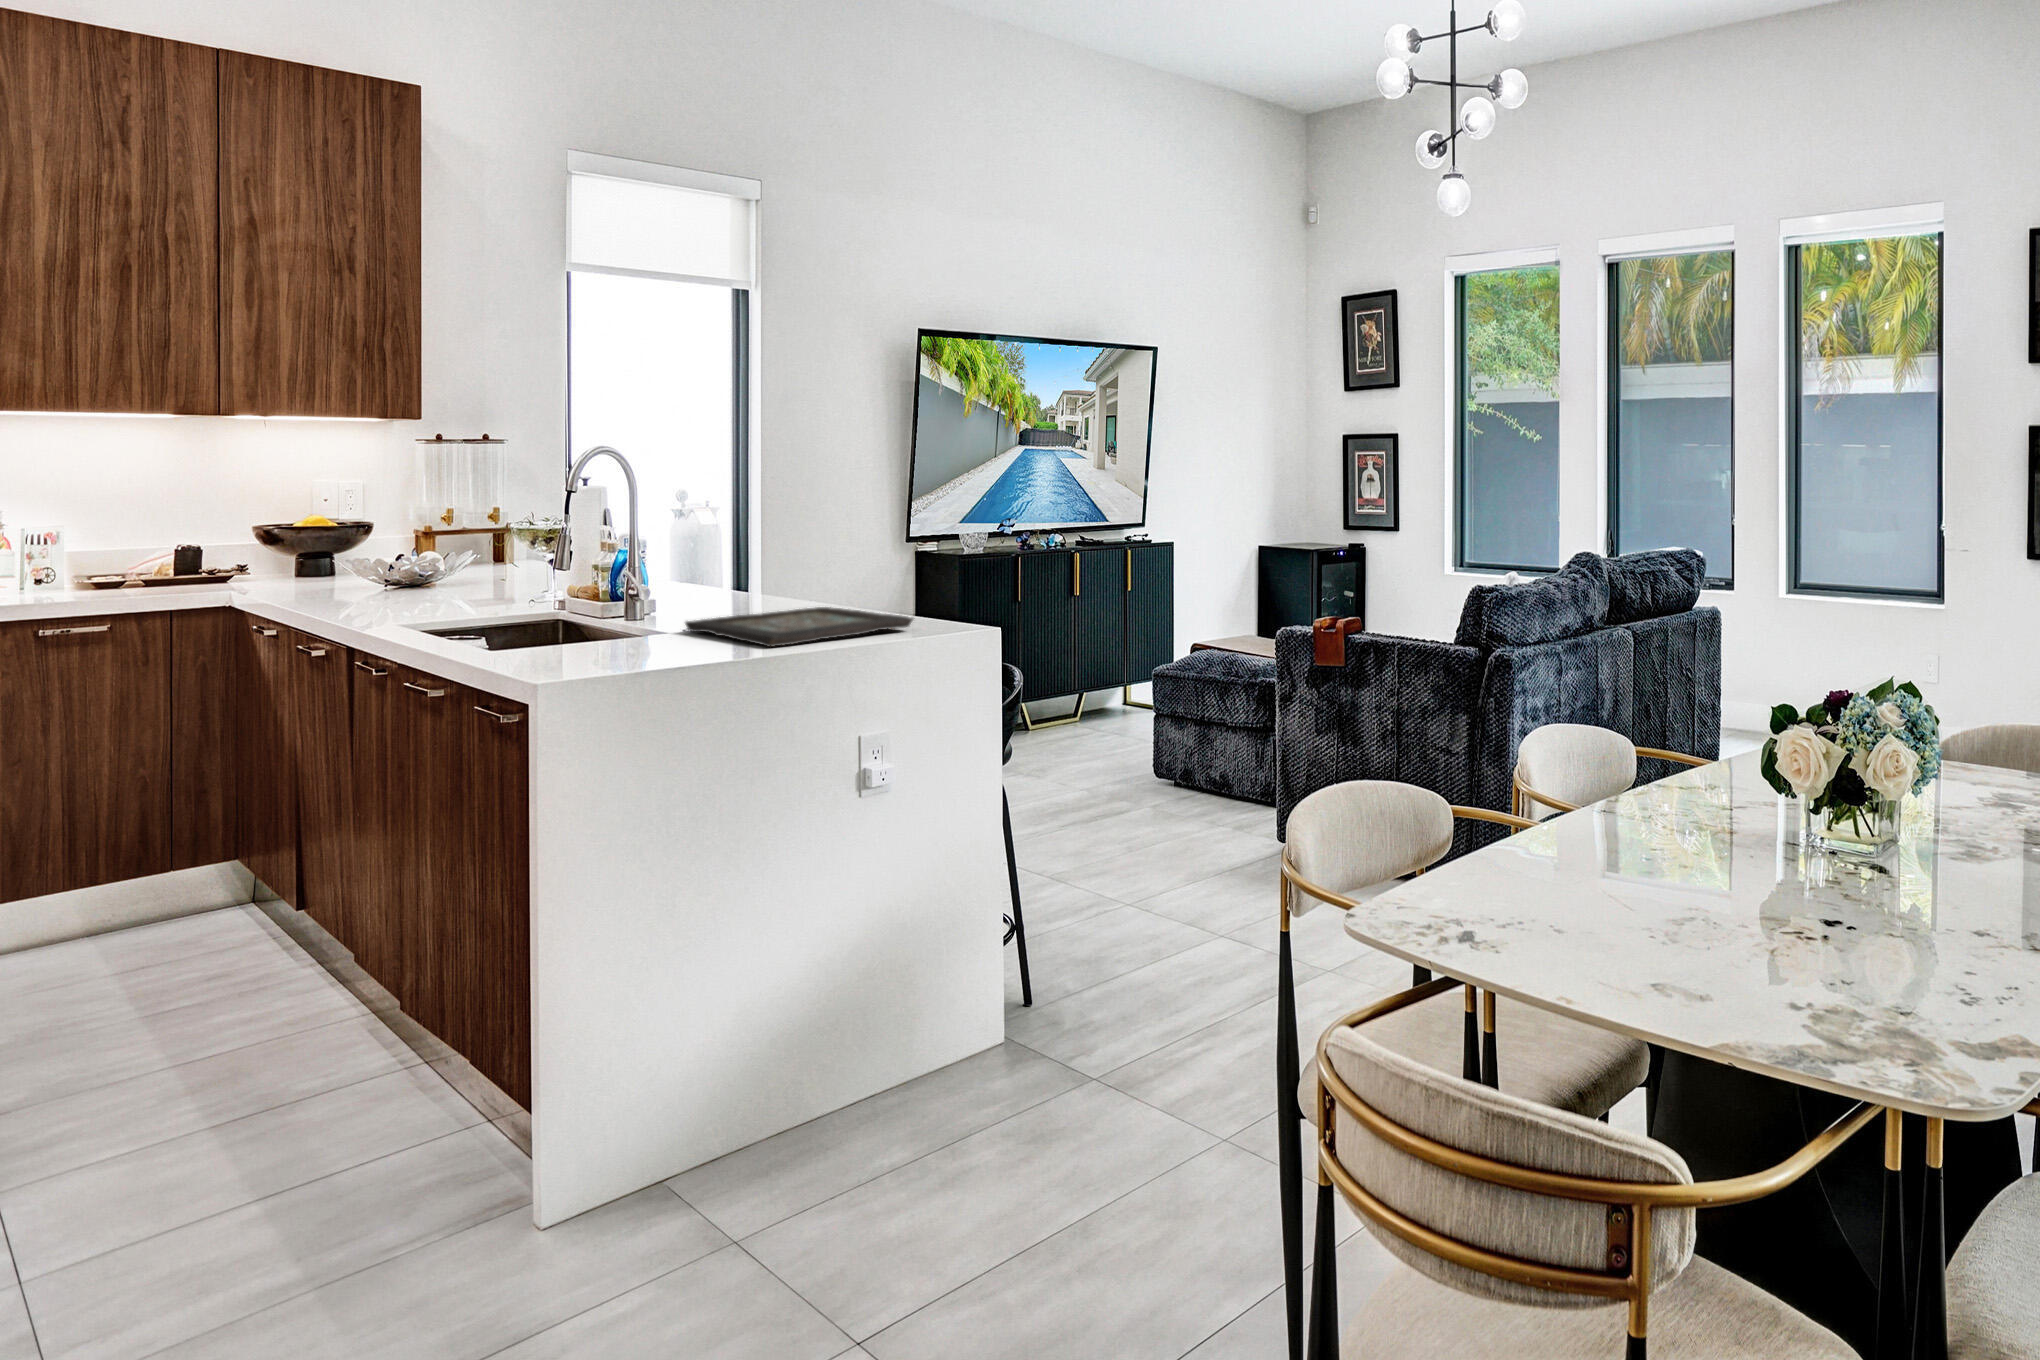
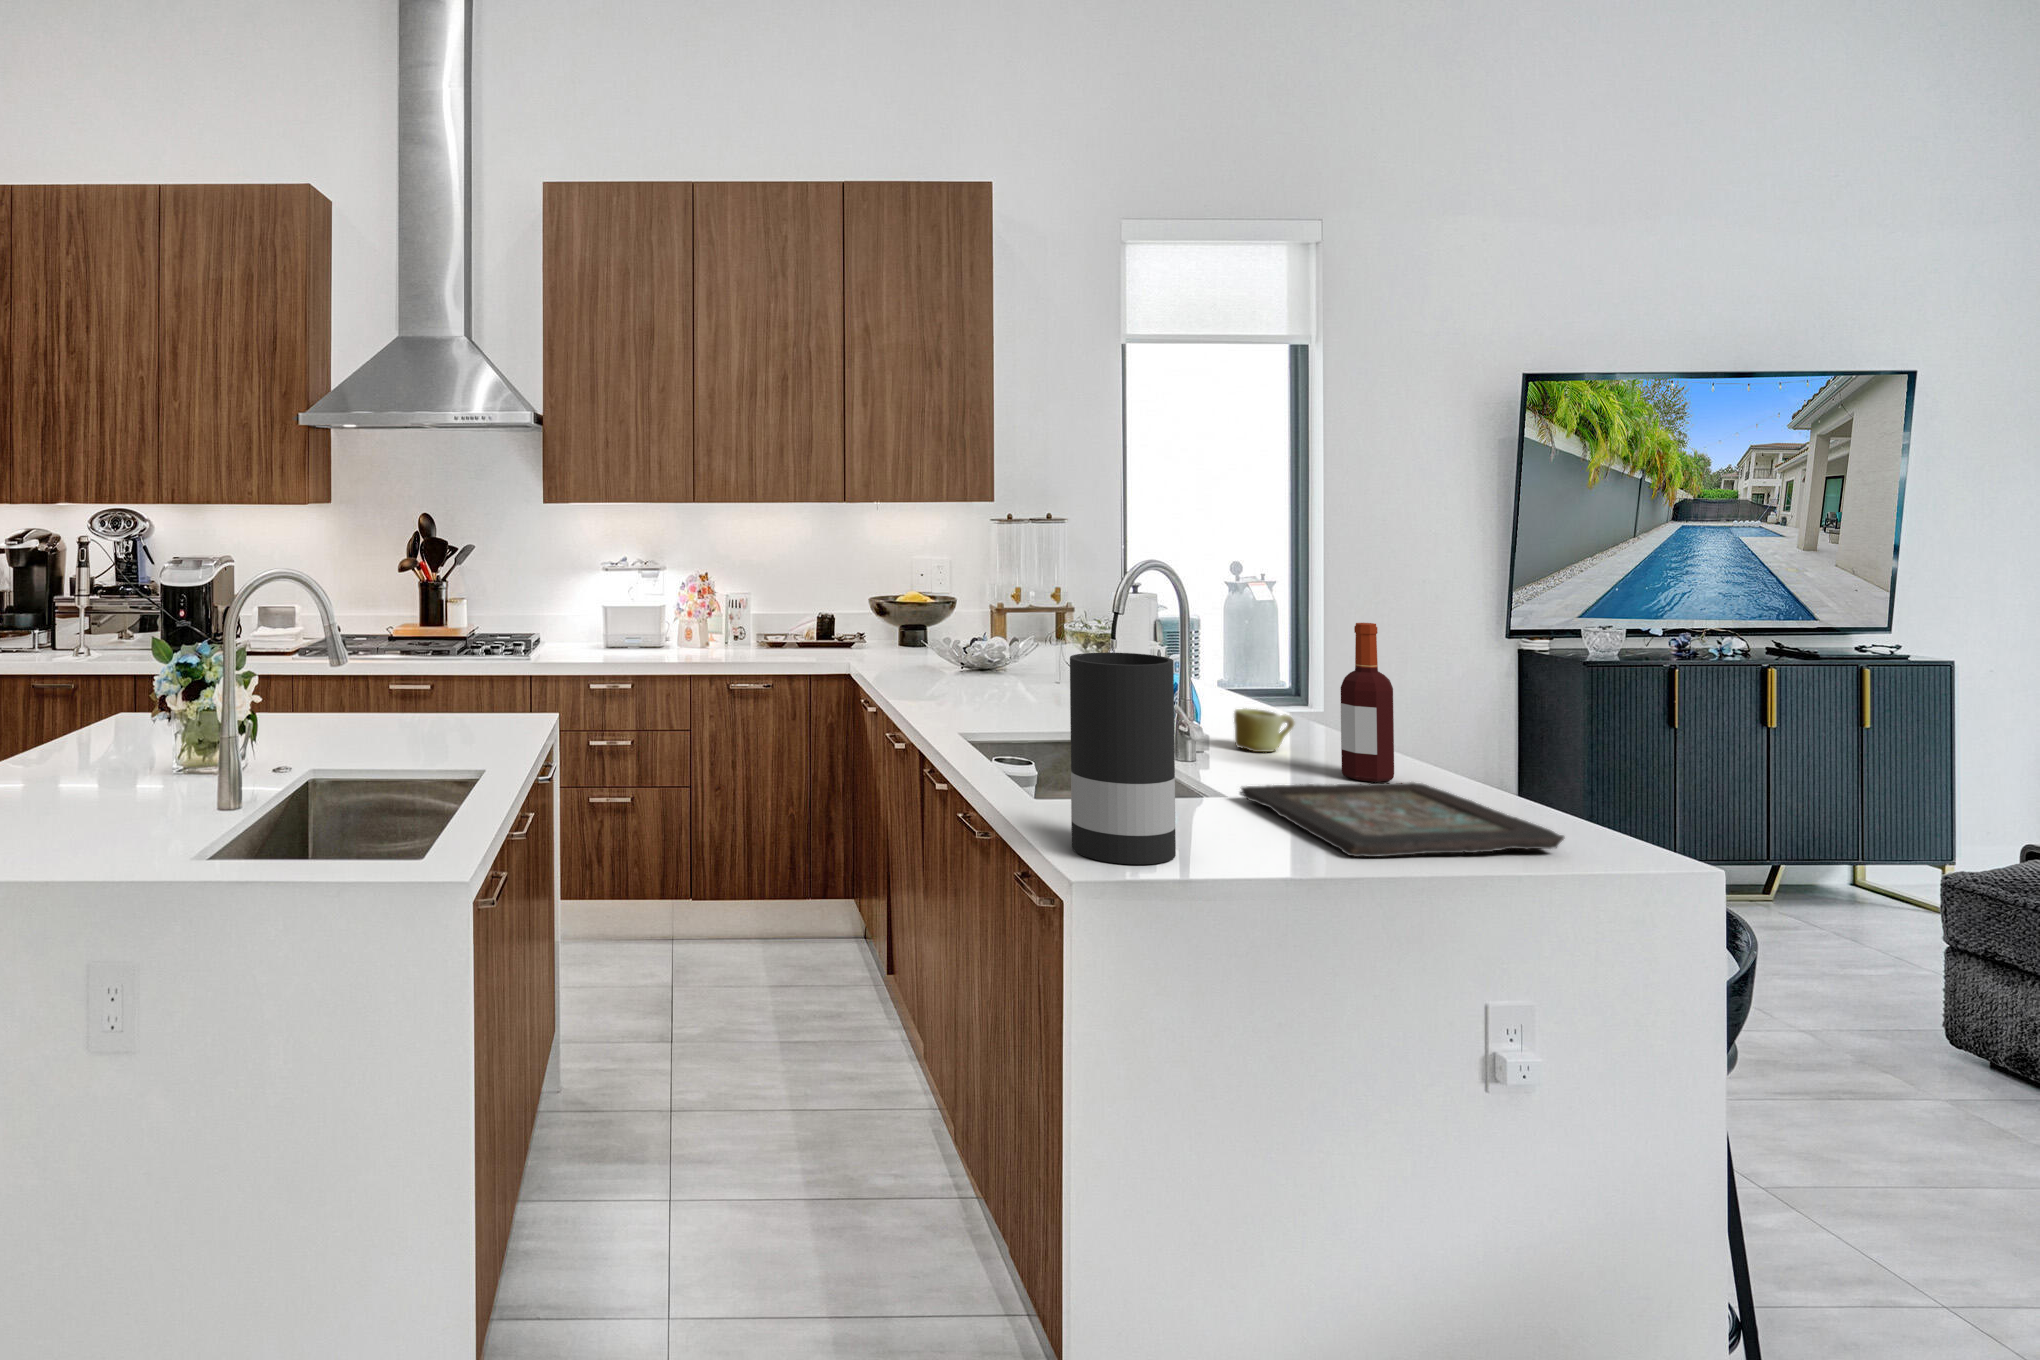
bottle: none [767,492,807,615] -> present [1341,623,1394,782]
vase: none [535,505,631,672] -> present [1070,652,1176,864]
mug: none [679,576,730,609] -> present [1234,708,1294,752]

